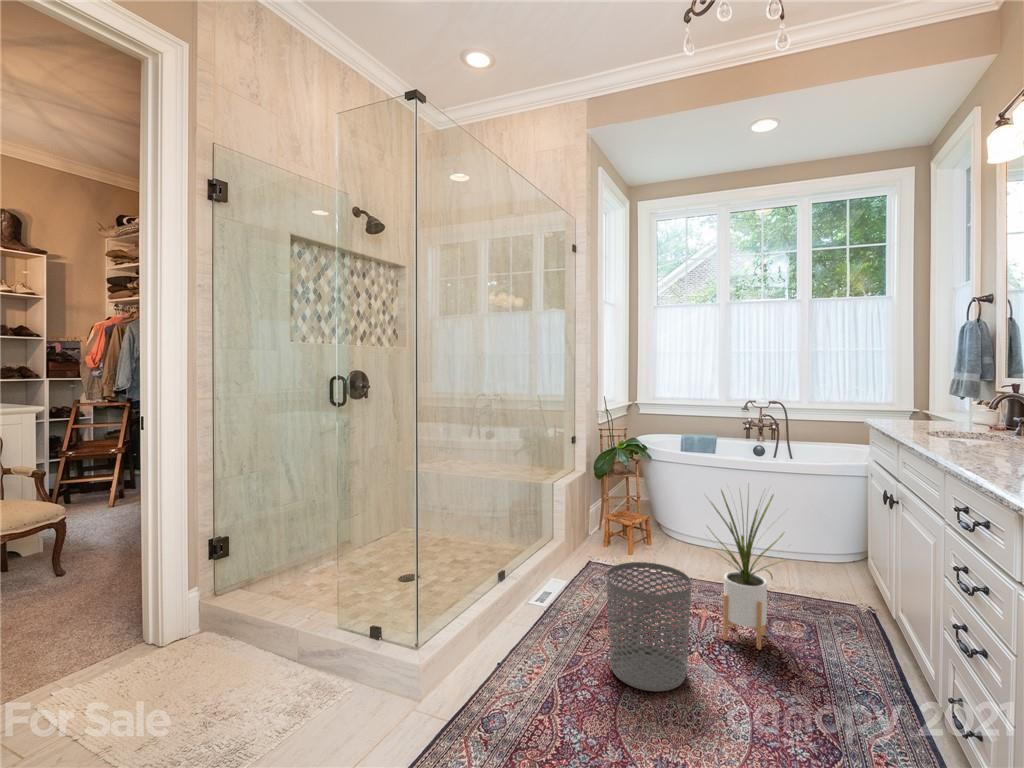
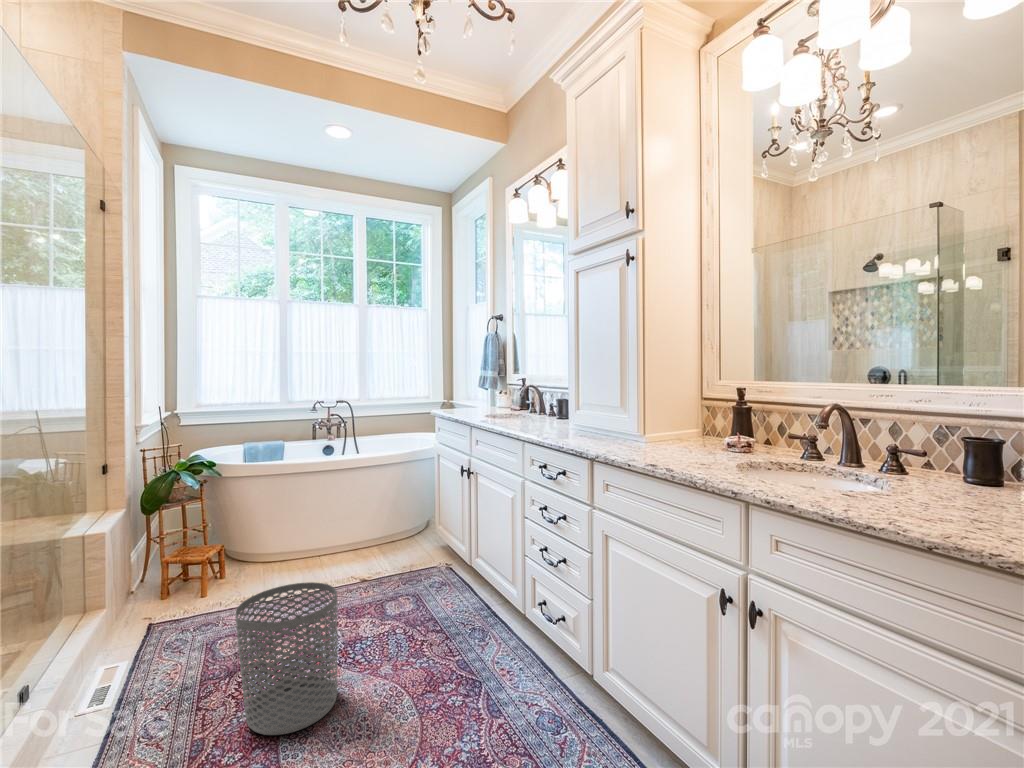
house plant: present [709,490,786,649] -> none [319,475,405,641]

